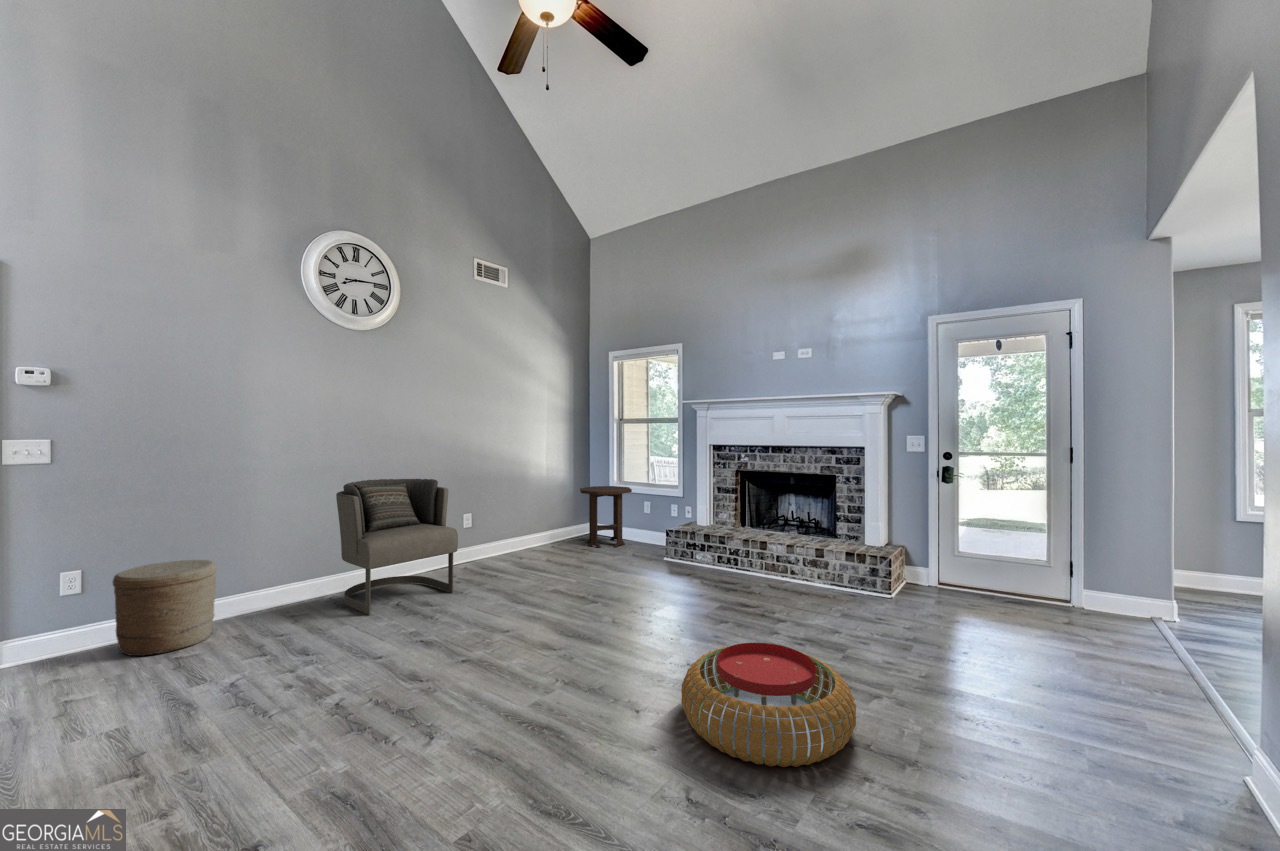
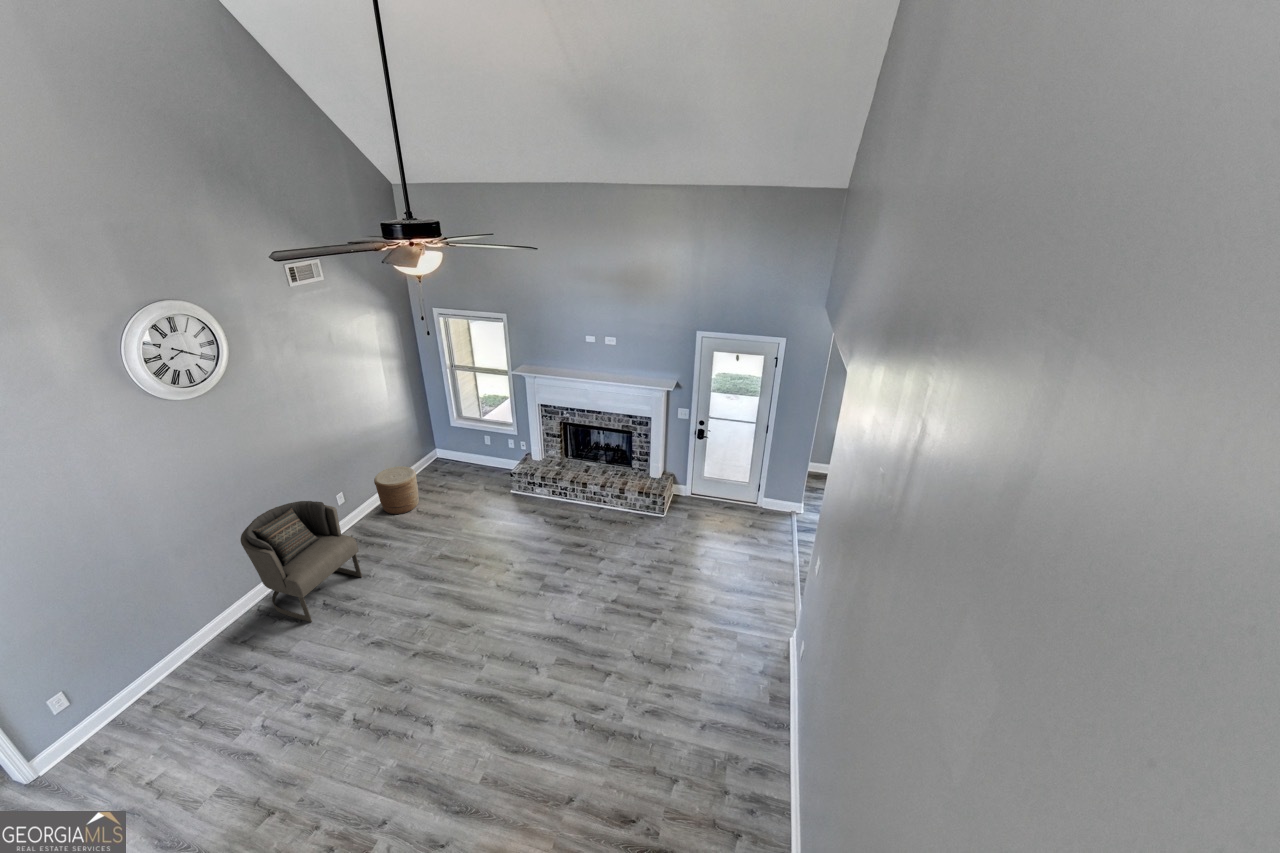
side table: present [580,486,632,548] -> none [426,424,474,482]
woven basket: present [113,560,217,656] -> present [374,466,419,514]
pouf: present [681,643,856,767] -> none [560,613,644,689]

